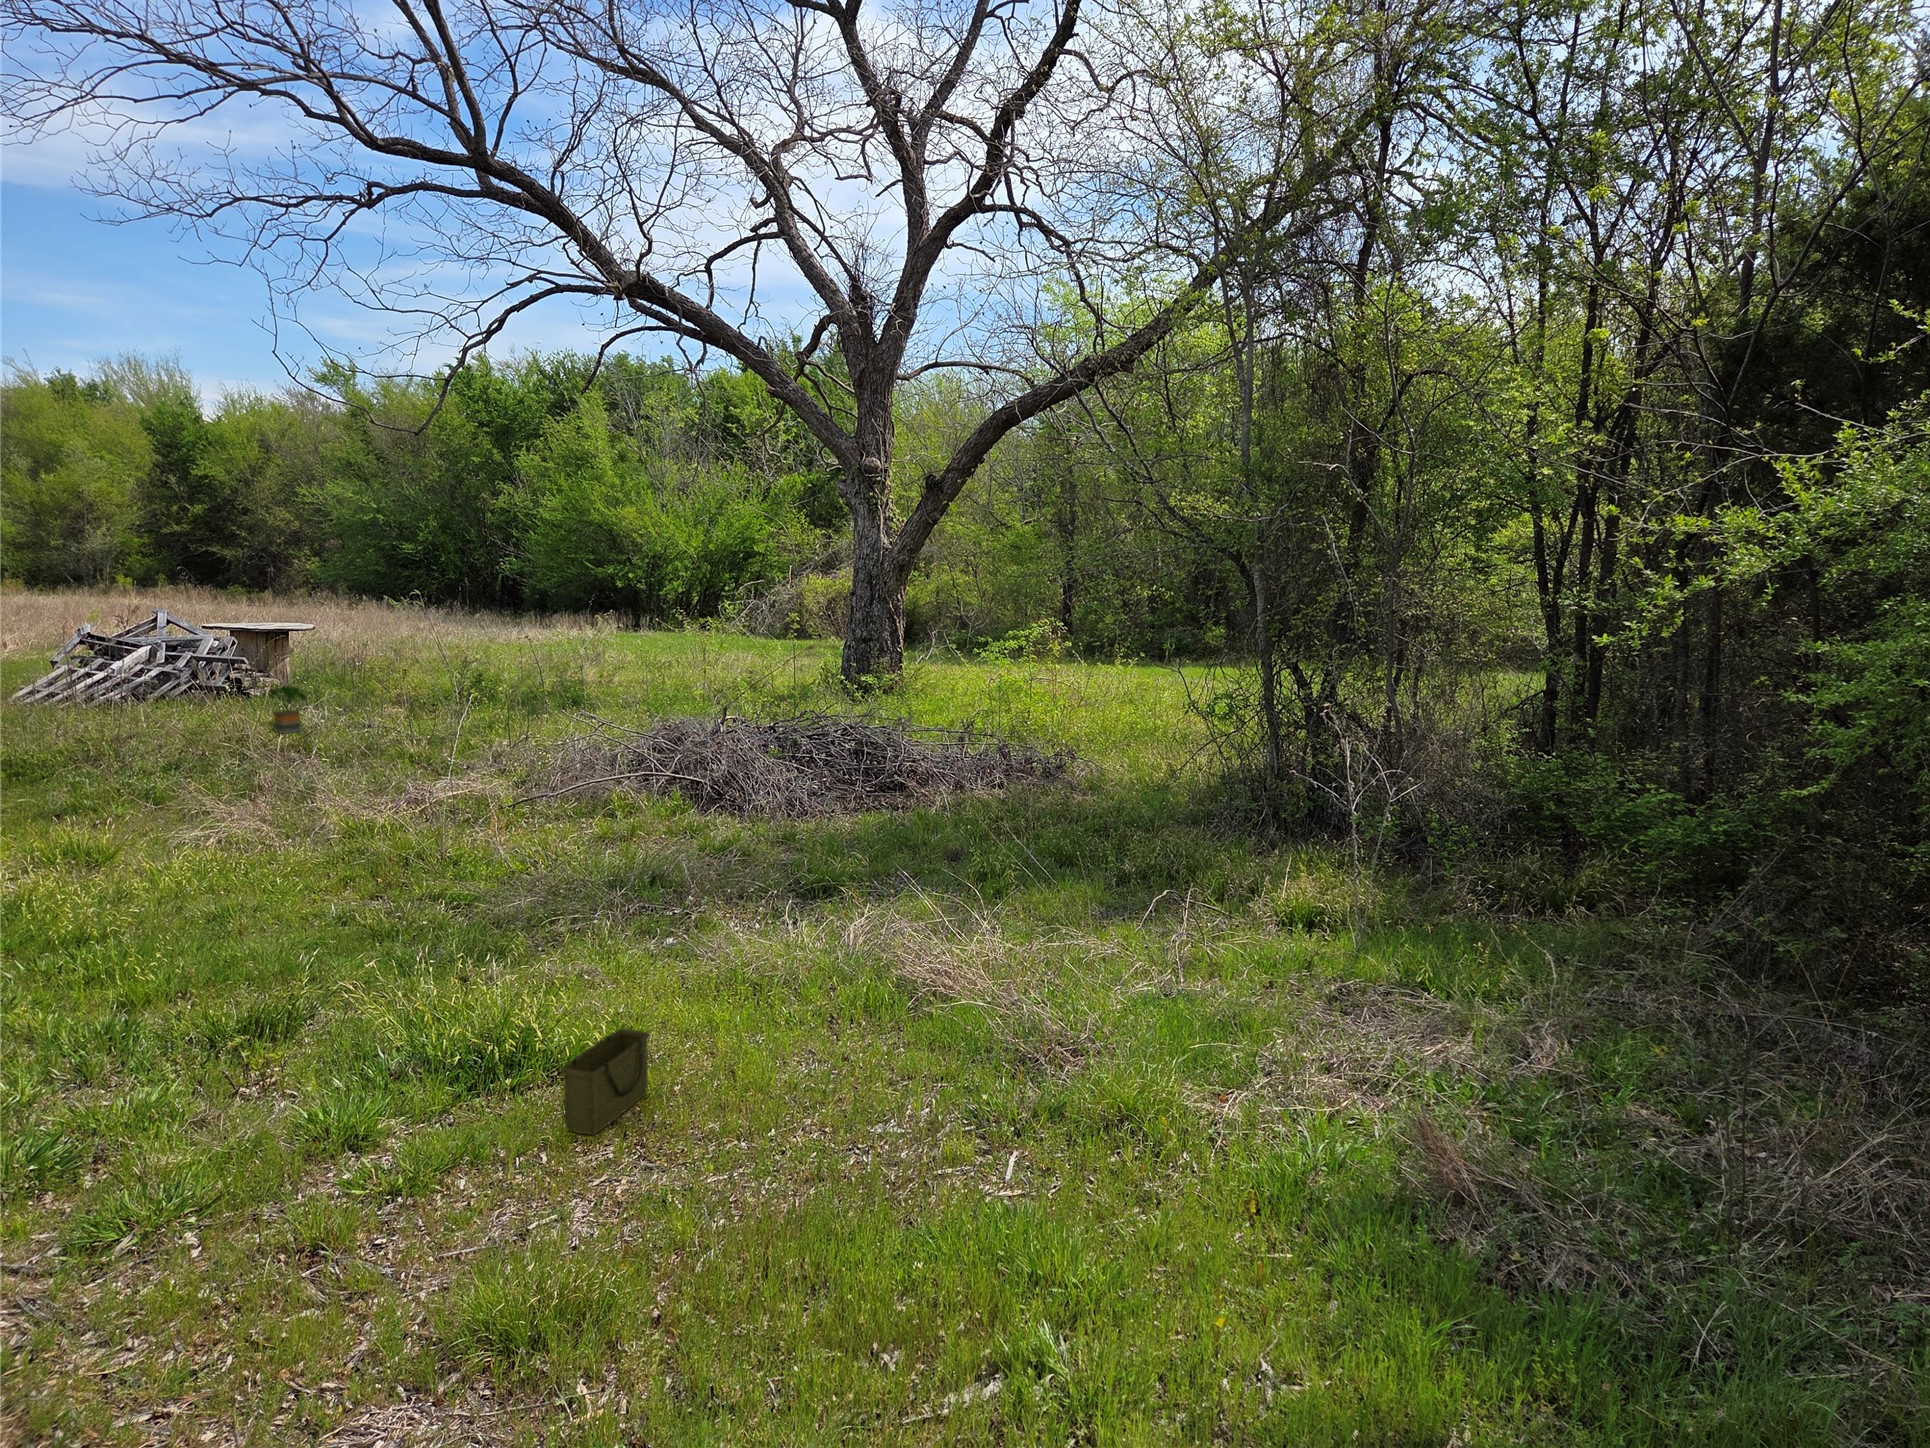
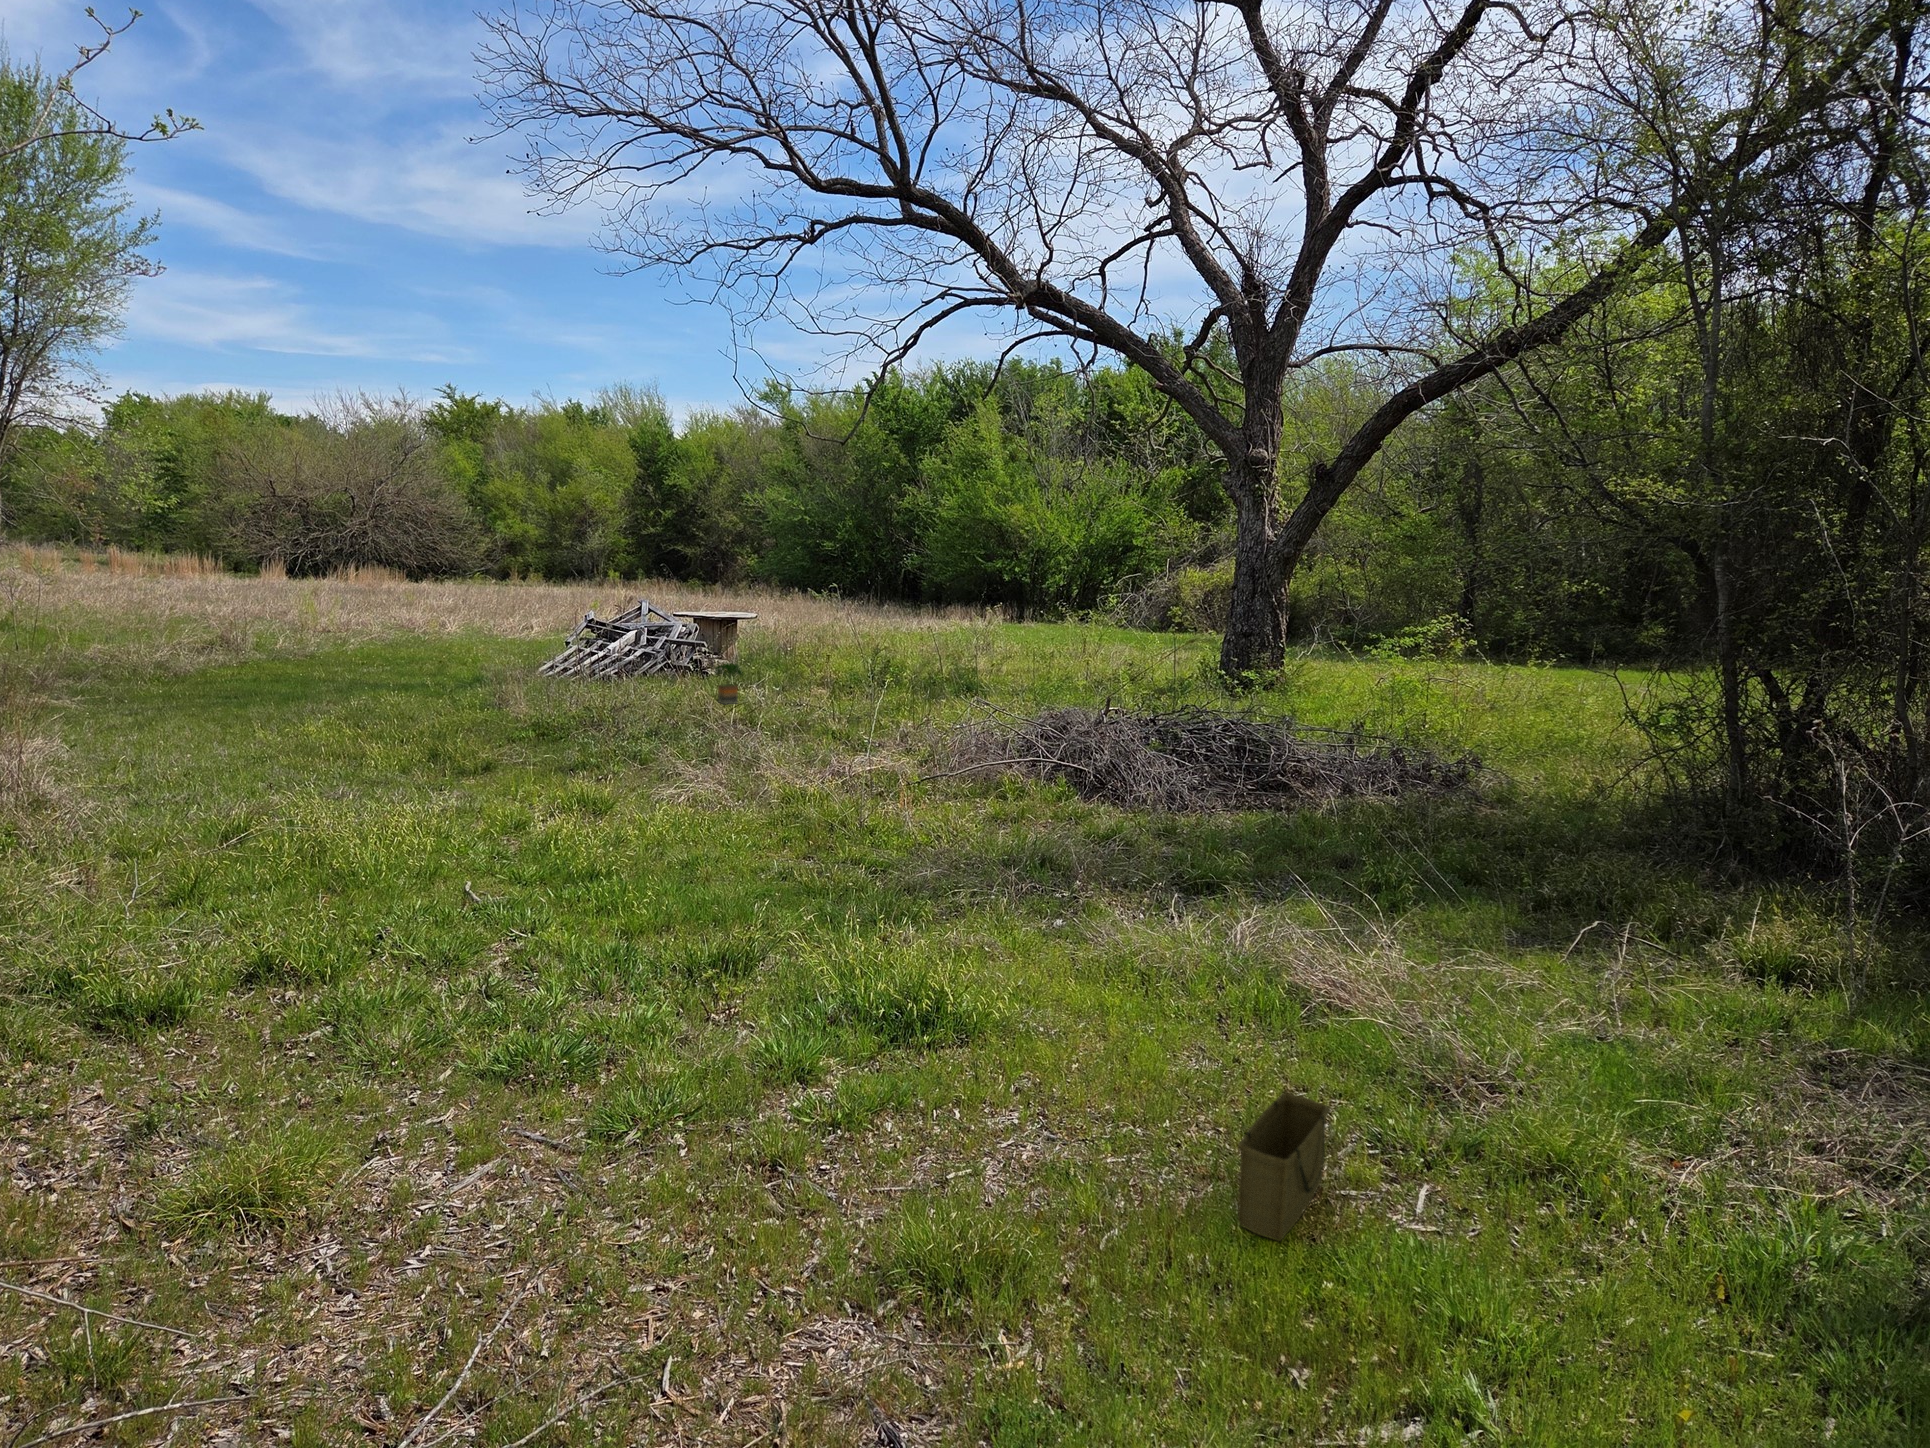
basket: present [561,1029,650,1134] -> present [1238,1093,1330,1241]

